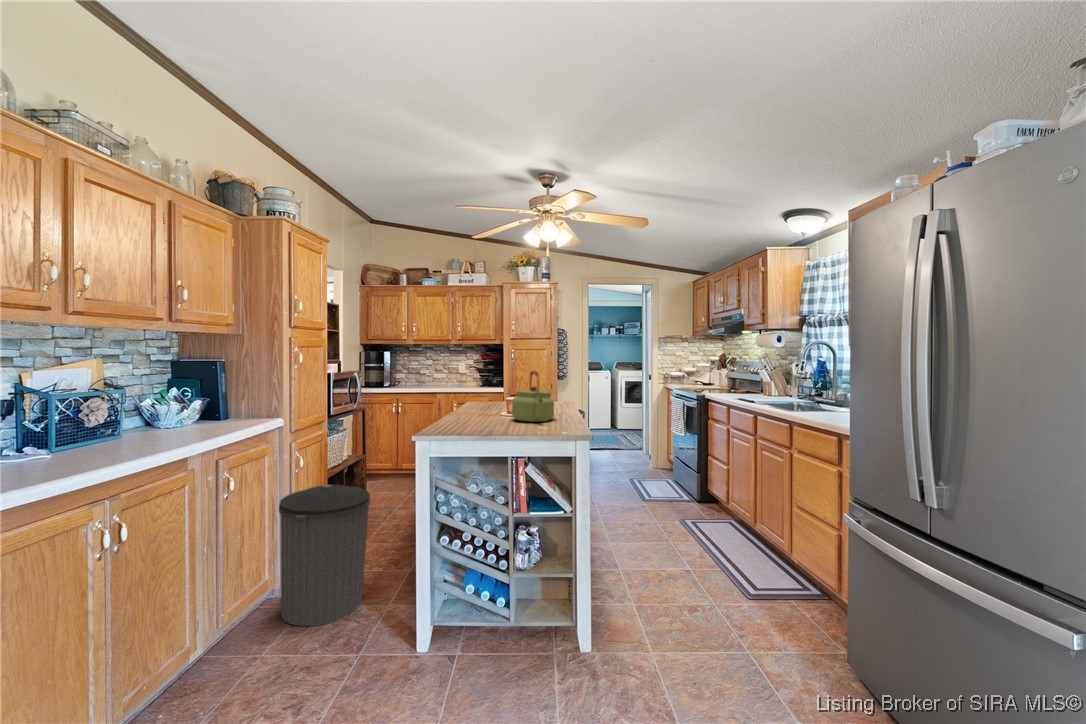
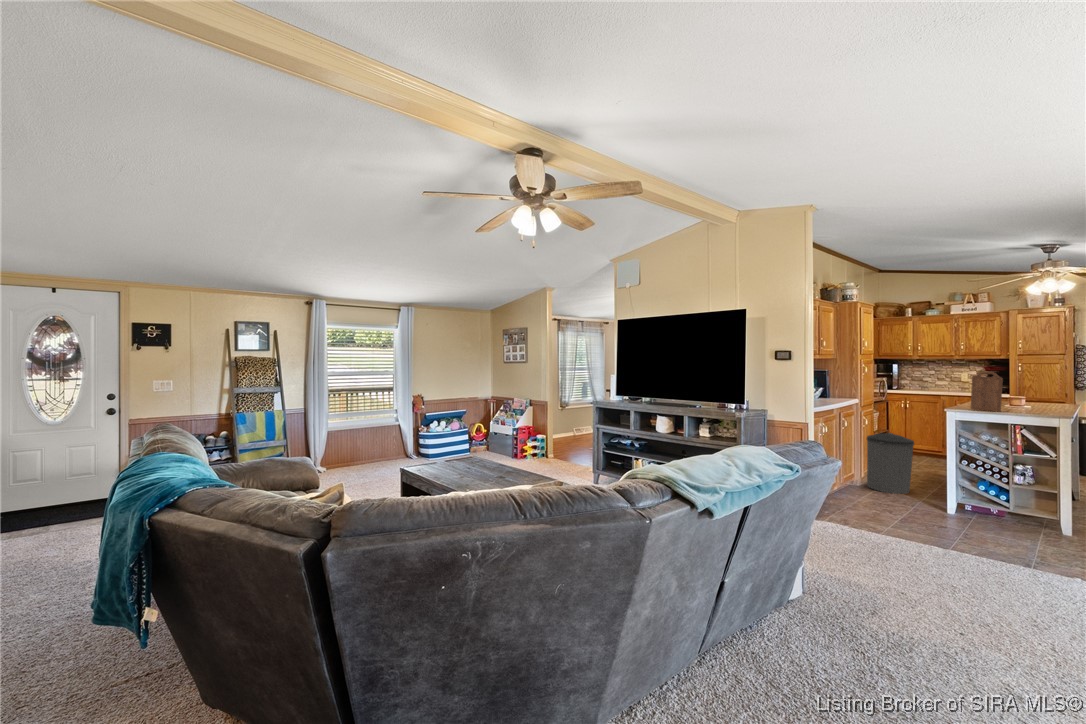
cutting board: none [452,351,500,431] -> present [971,372,1003,412]
kettle: present [512,370,554,422] -> none [1012,382,1047,411]

